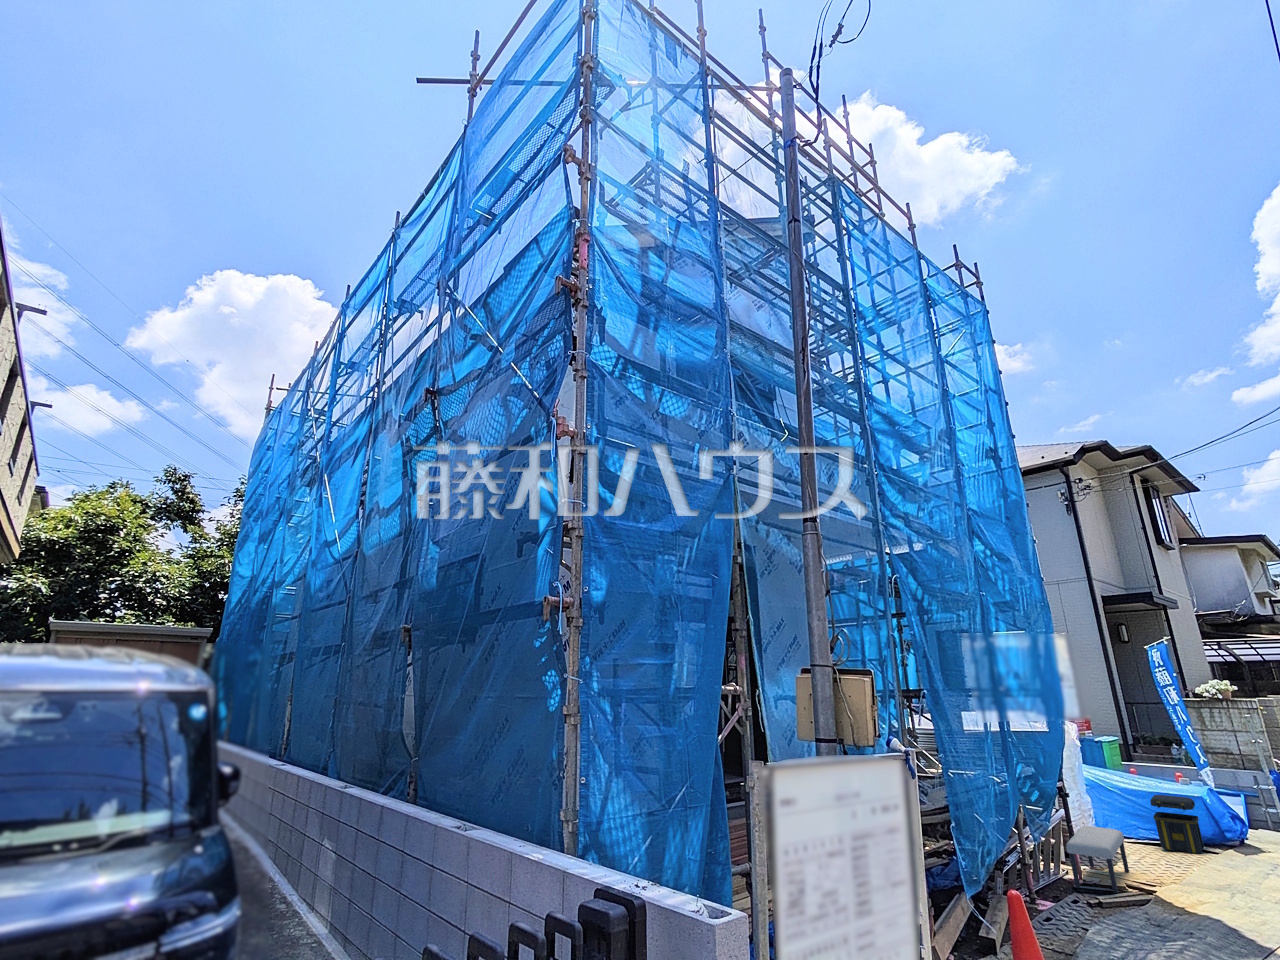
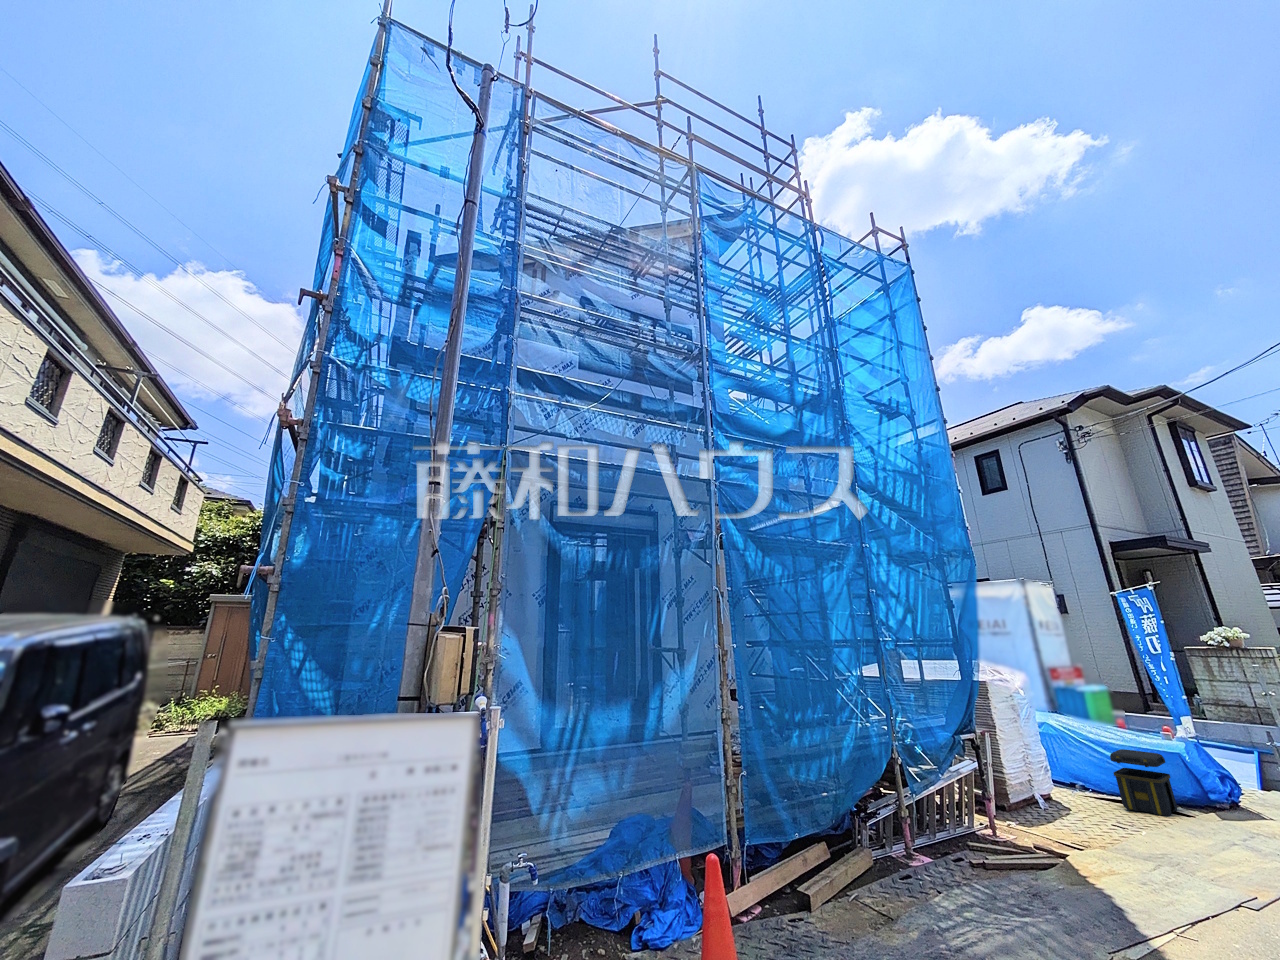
bench: present [1066,826,1129,893] -> none [975,780,1063,856]

